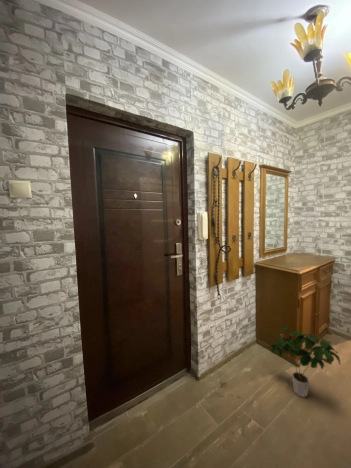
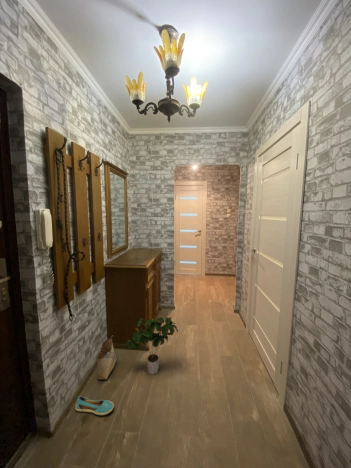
woven basket: none [239,323,260,367] -> present [96,336,117,379]
shoe: none [219,364,248,395] -> present [75,396,114,415]

